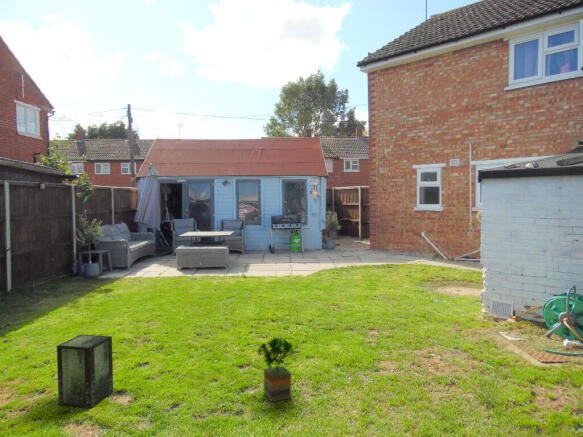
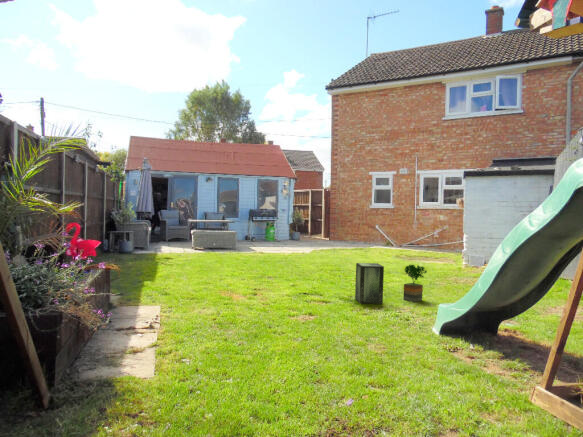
storage box: present [57,335,113,408] -> present [355,263,384,304]

